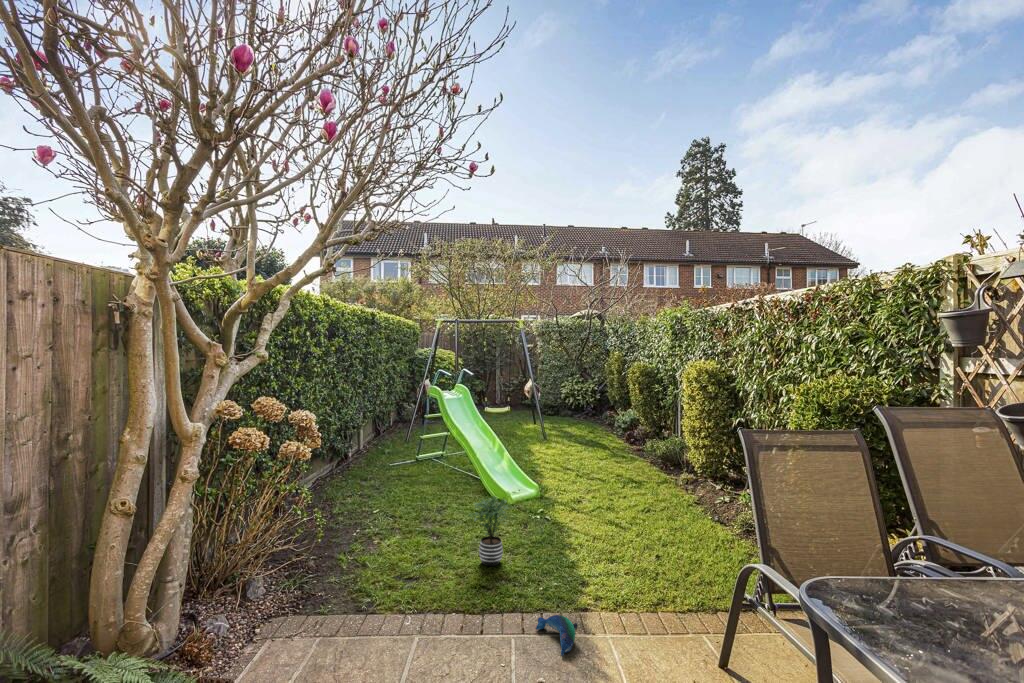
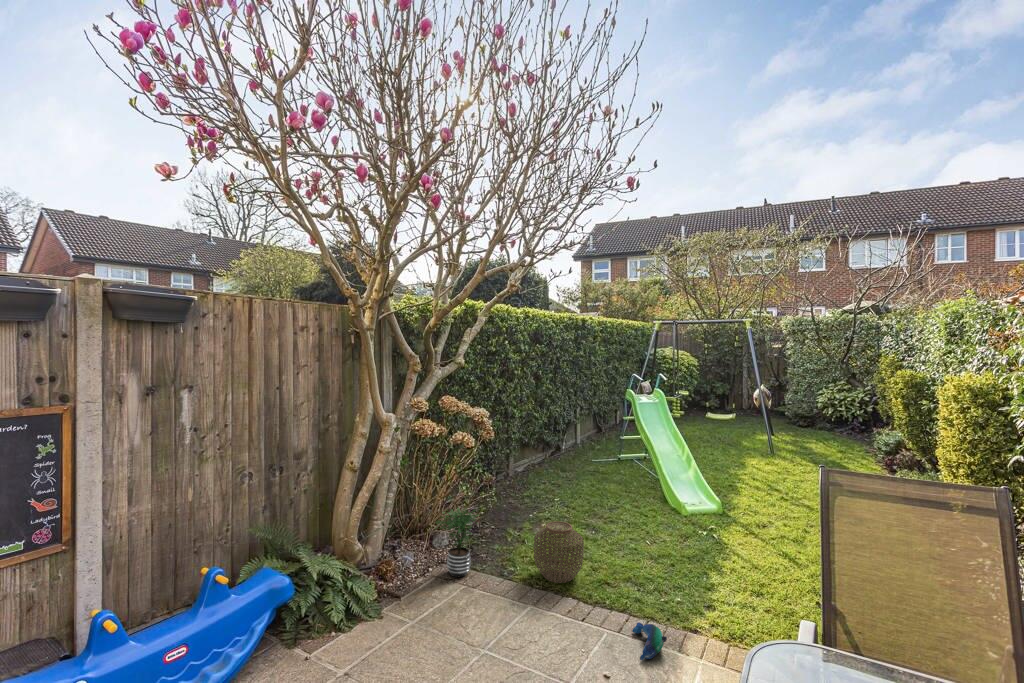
potted plant: present [470,496,508,566] -> present [435,508,478,577]
woven basket: none [399,530,456,601] -> present [534,521,584,583]

